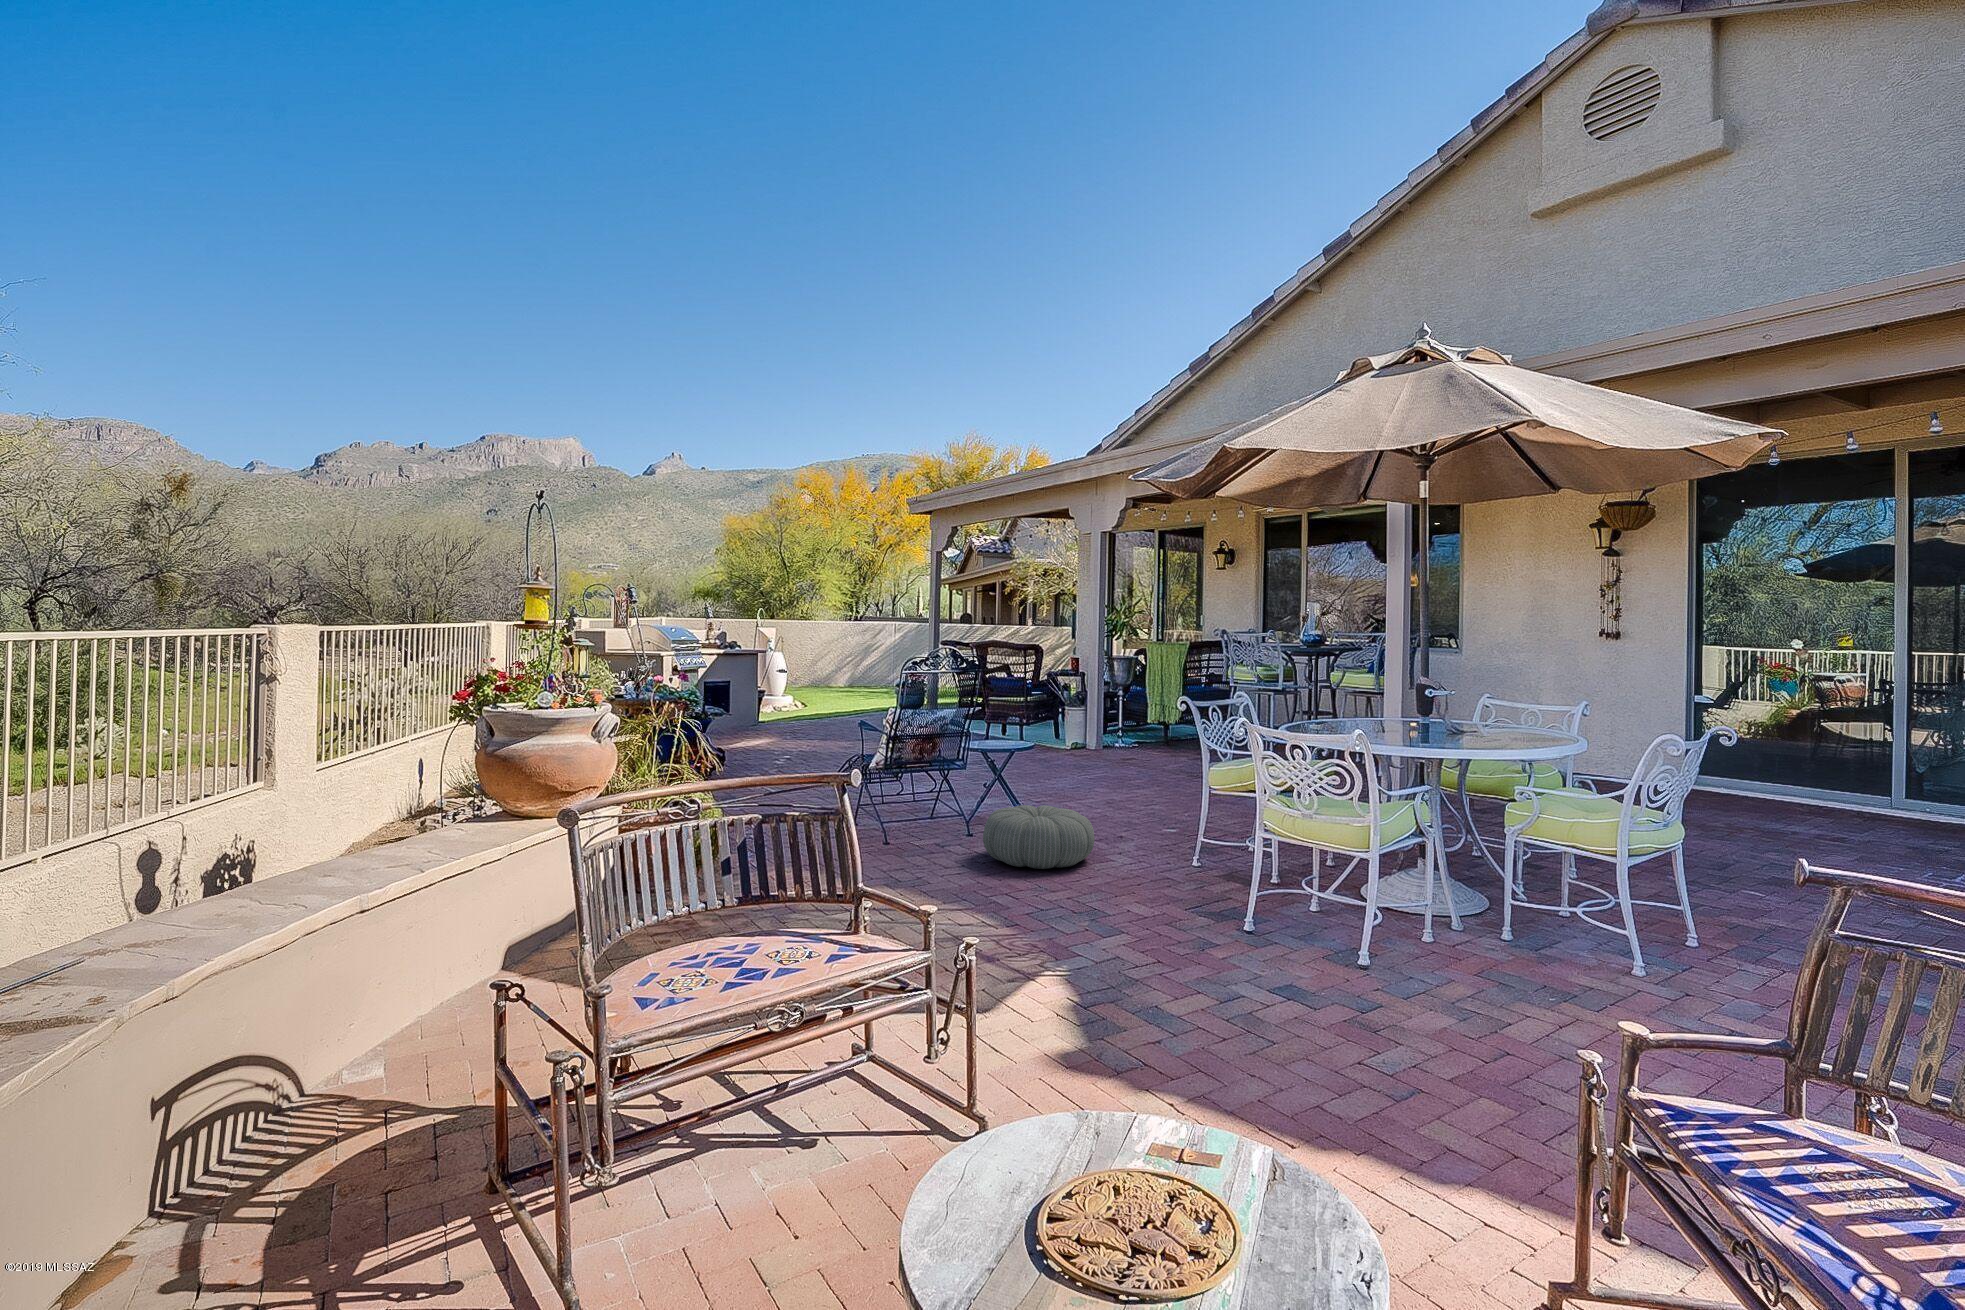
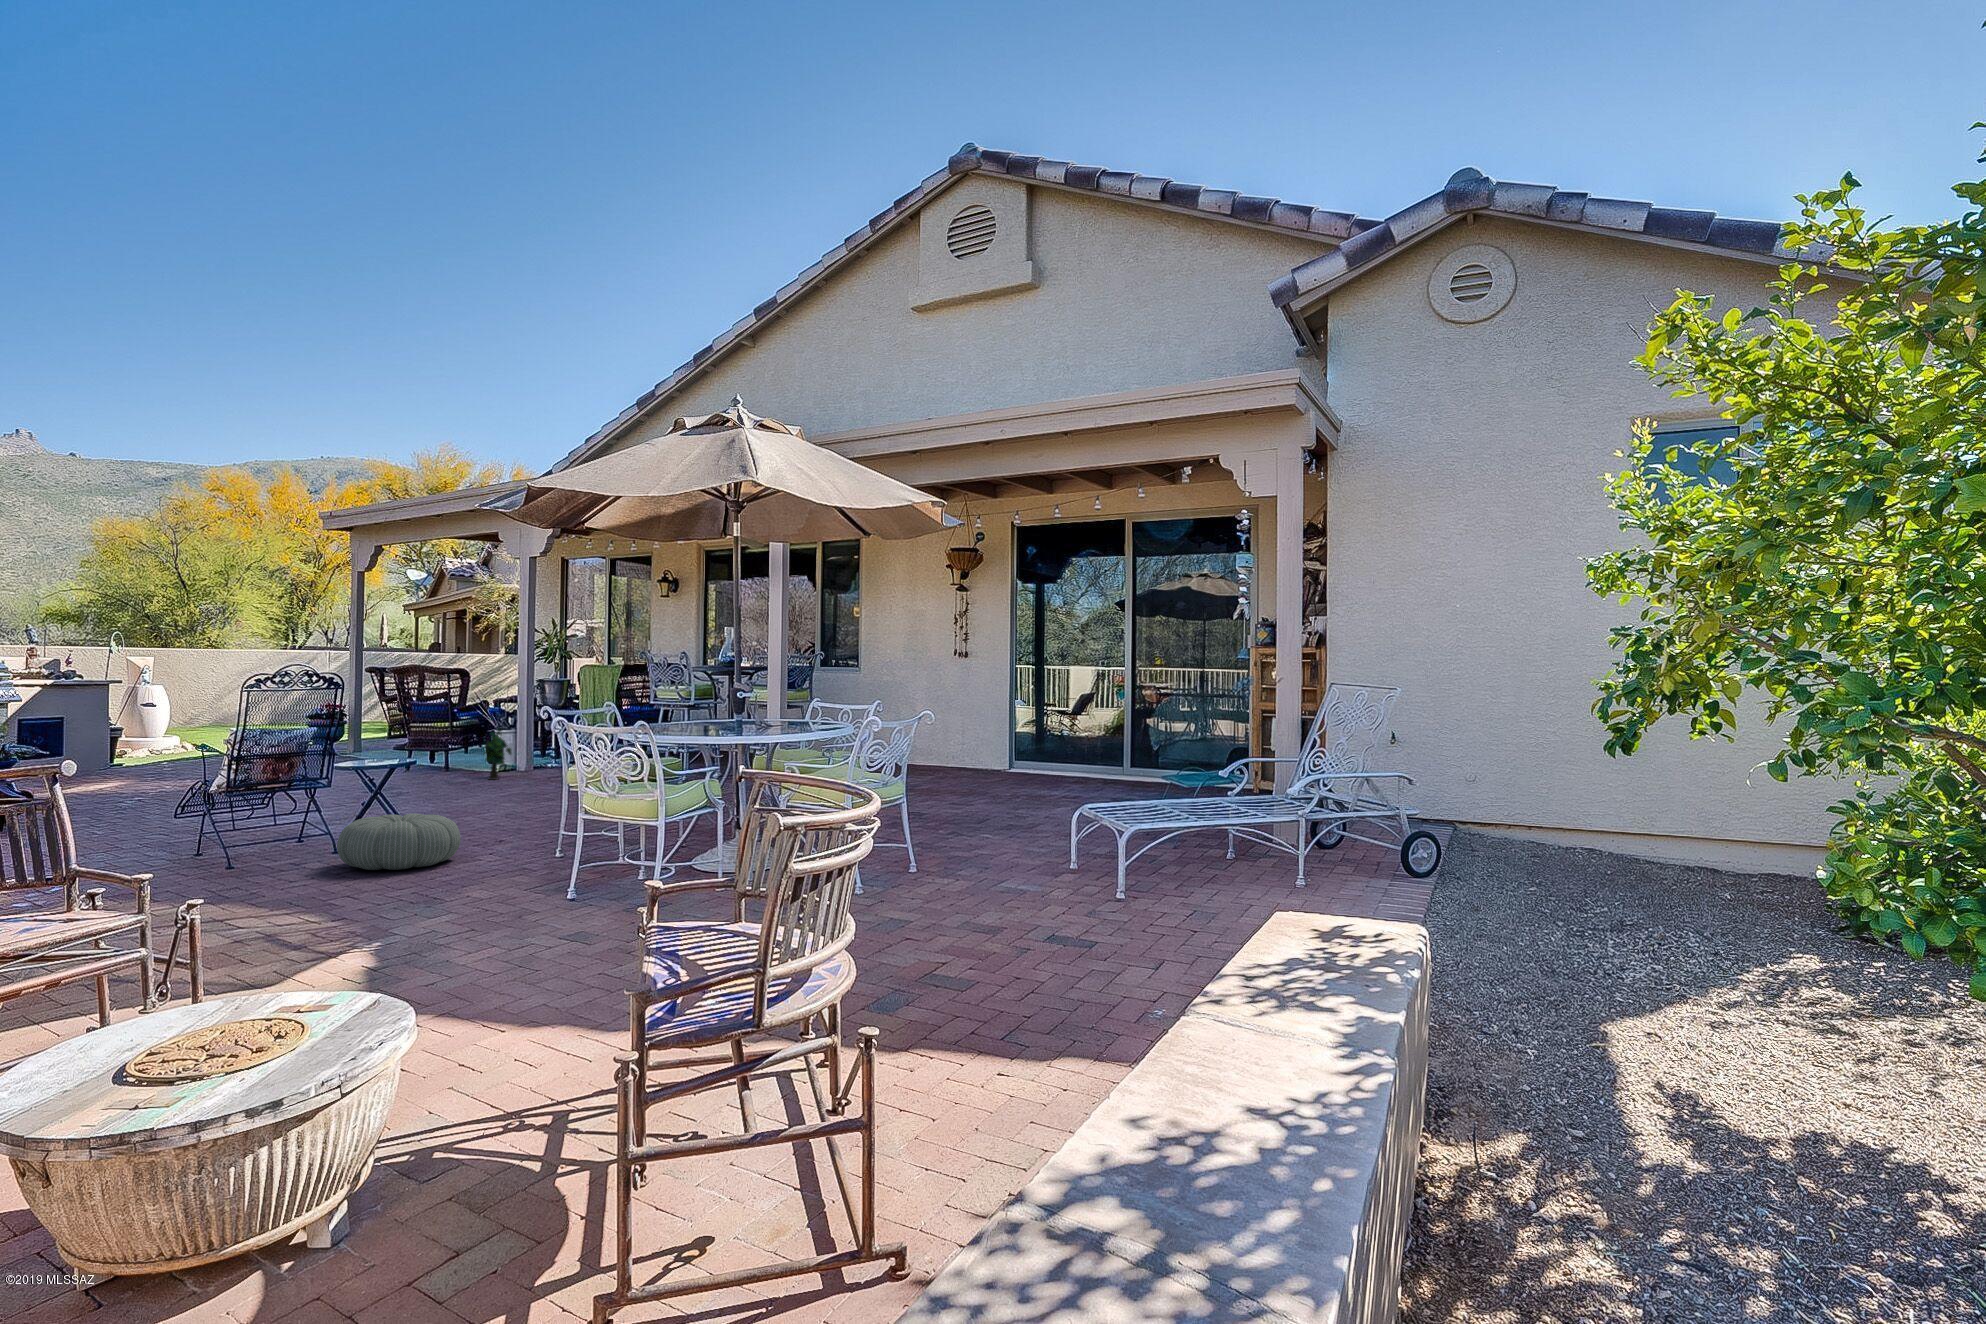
decorative plant: none [1058,702,1086,752] -> present [481,728,511,780]

